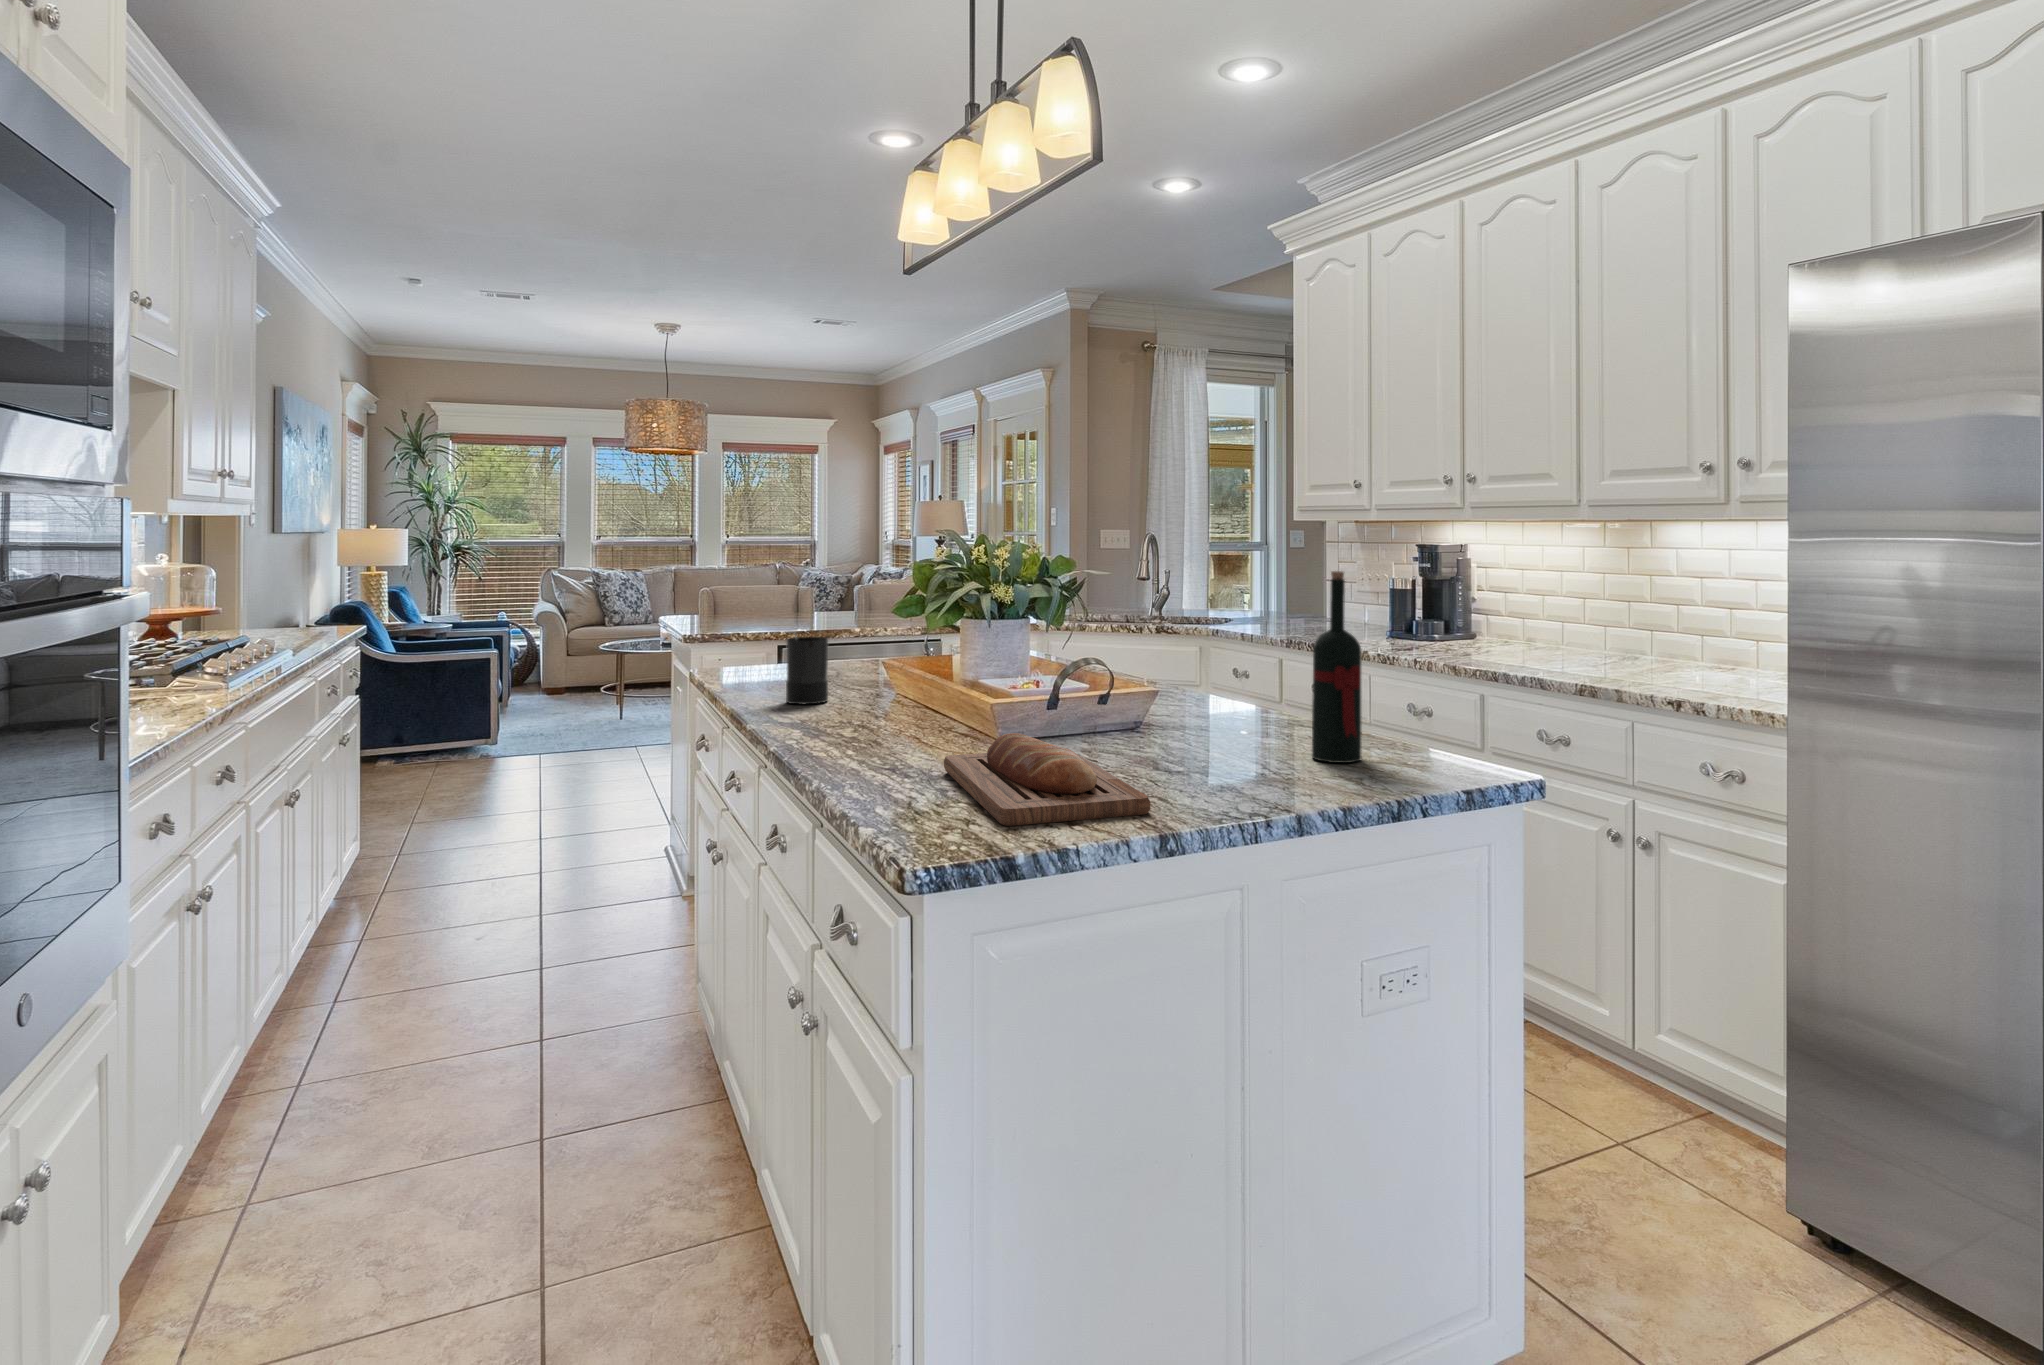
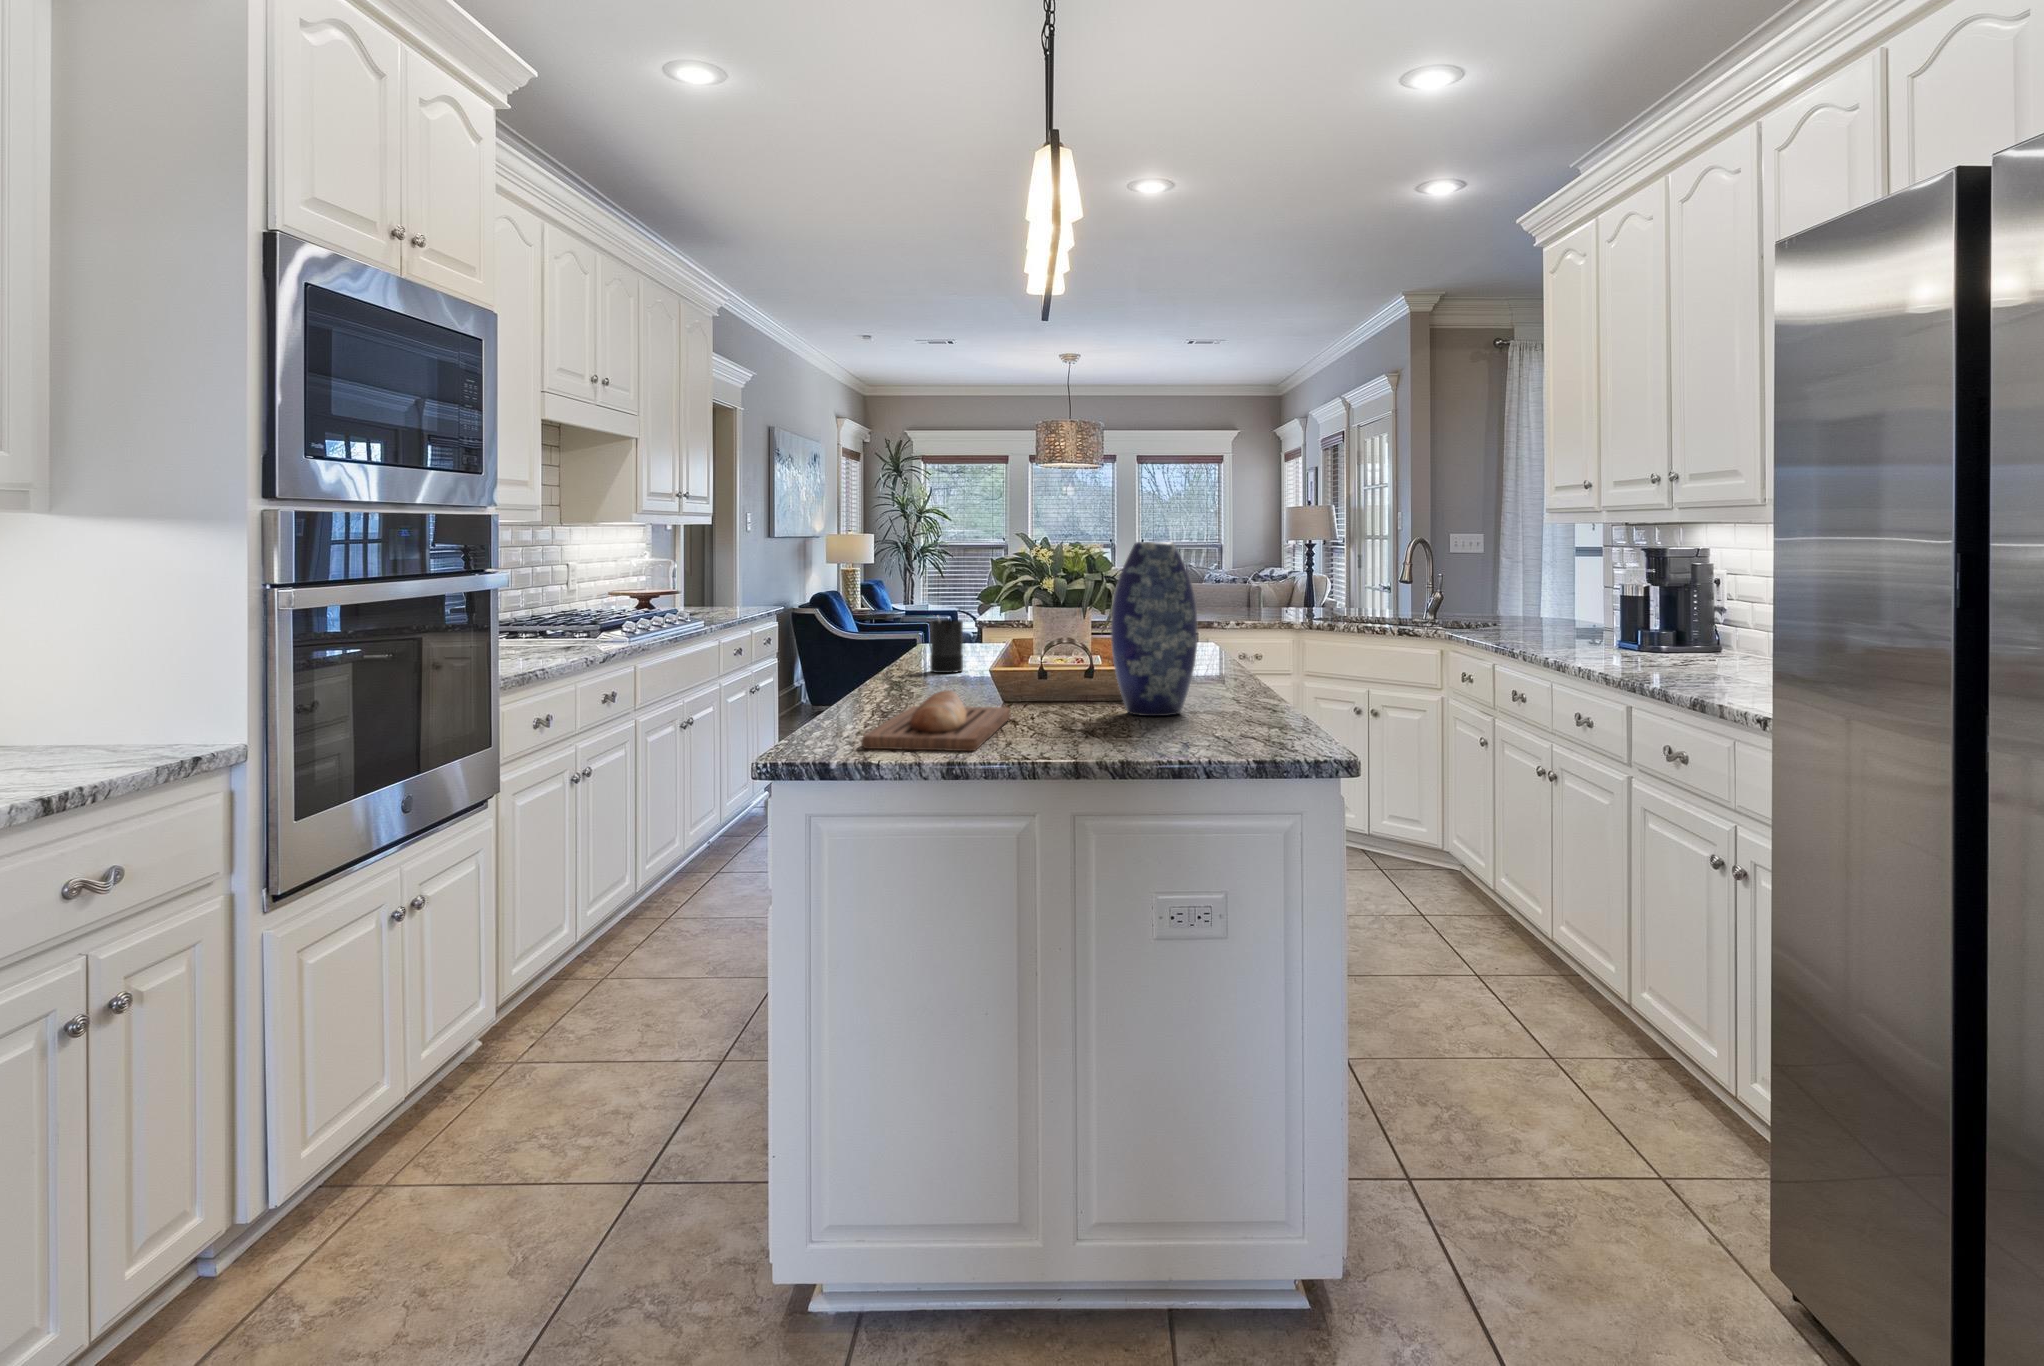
vase: none [1150,540,1246,744] -> present [1111,542,1197,716]
wine bottle: present [1312,571,1361,763] -> none [1202,569,1245,736]

